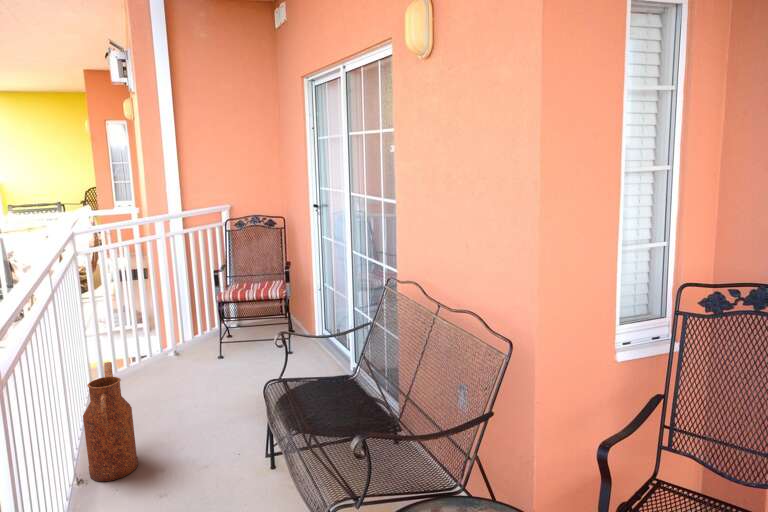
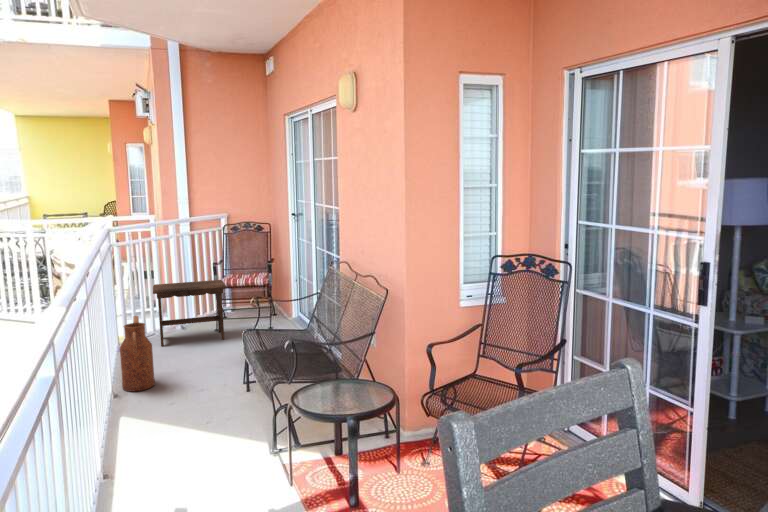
footstool: none [134,294,234,388] -> present [153,280,227,346]

